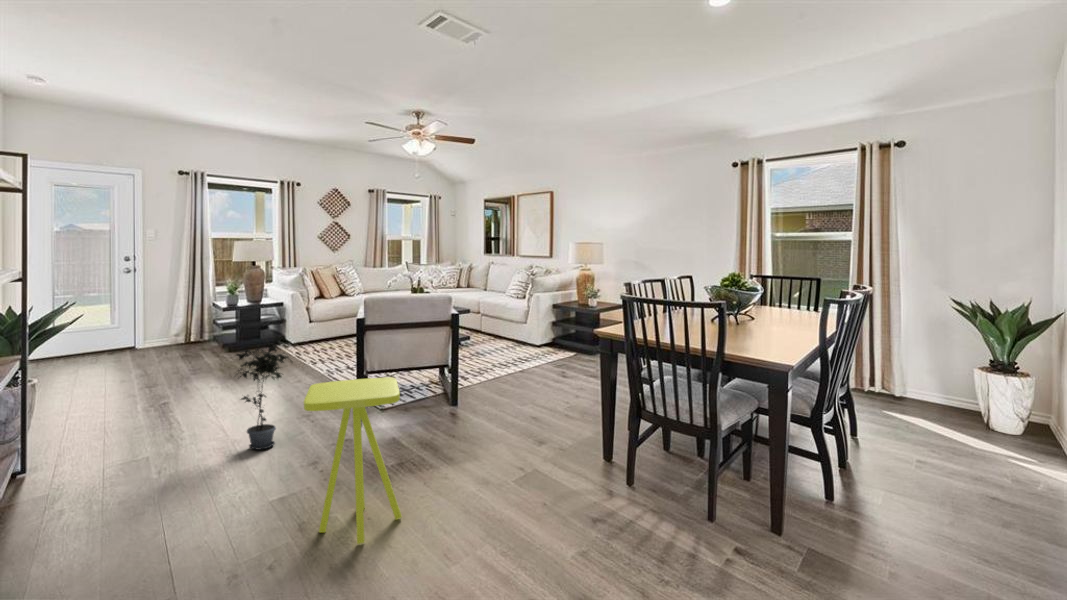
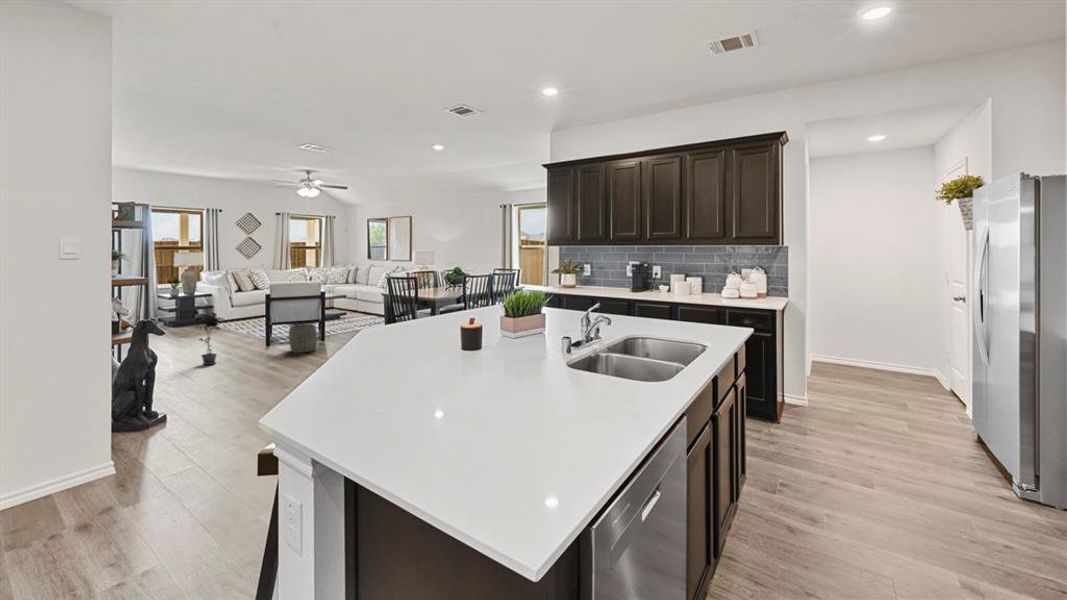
woven basket: none [404,360,453,417] -> present [289,324,317,353]
side table: present [304,377,401,544] -> none [235,323,278,384]

